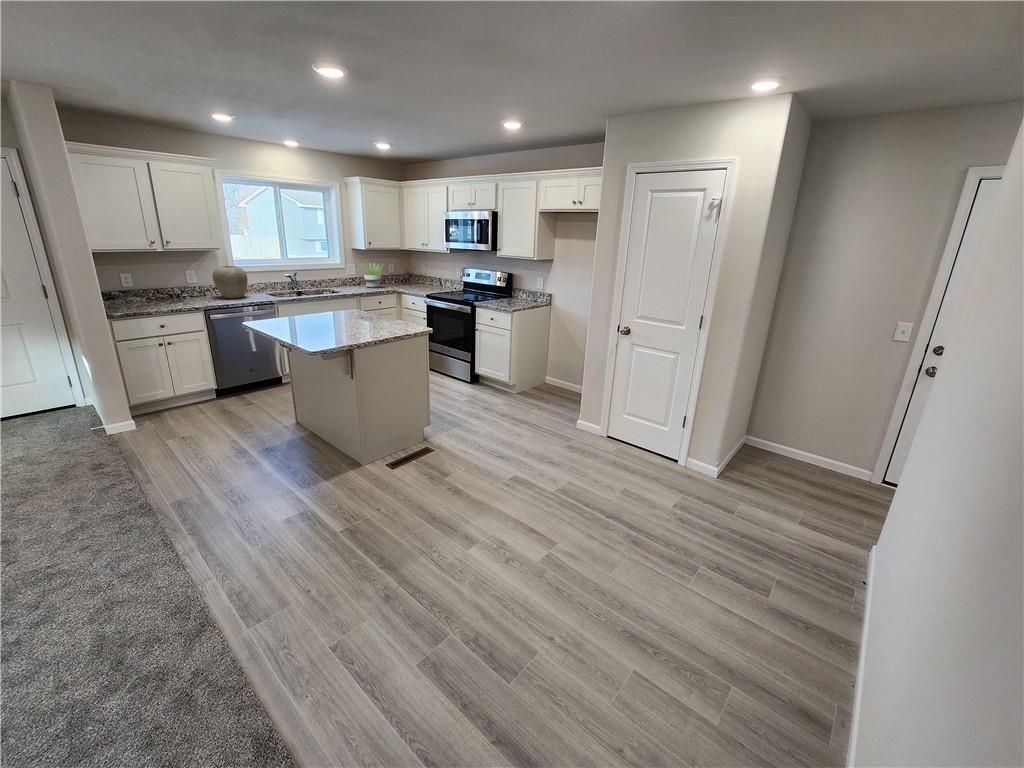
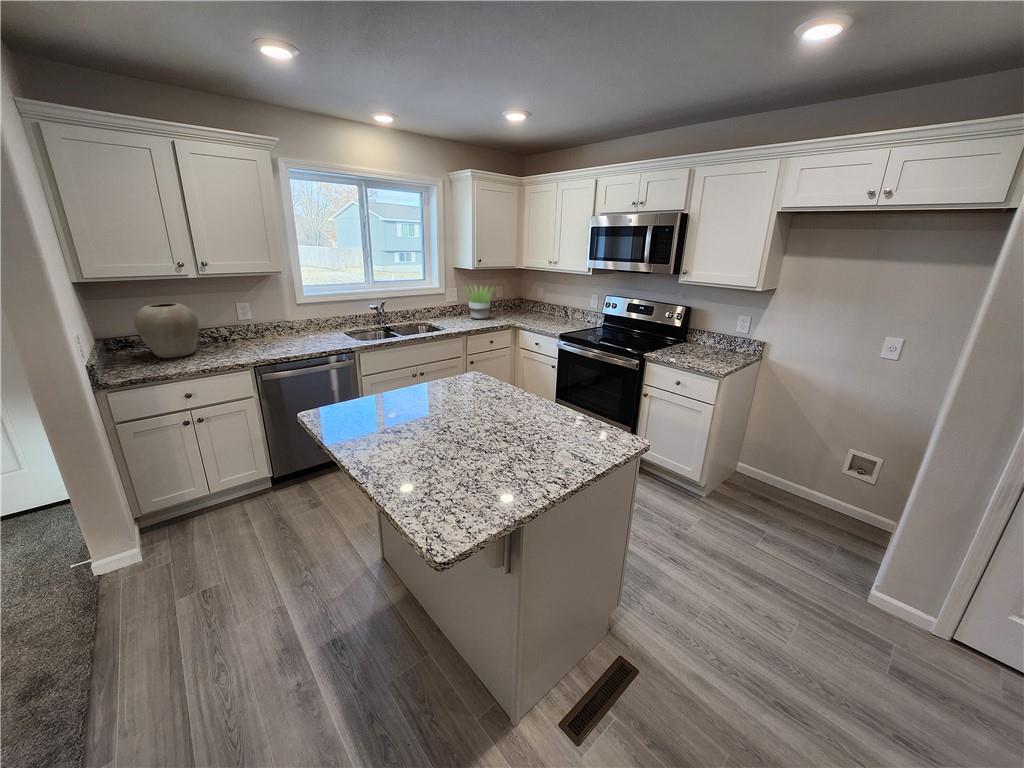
vase: present [212,266,248,298] -> present [134,303,199,358]

